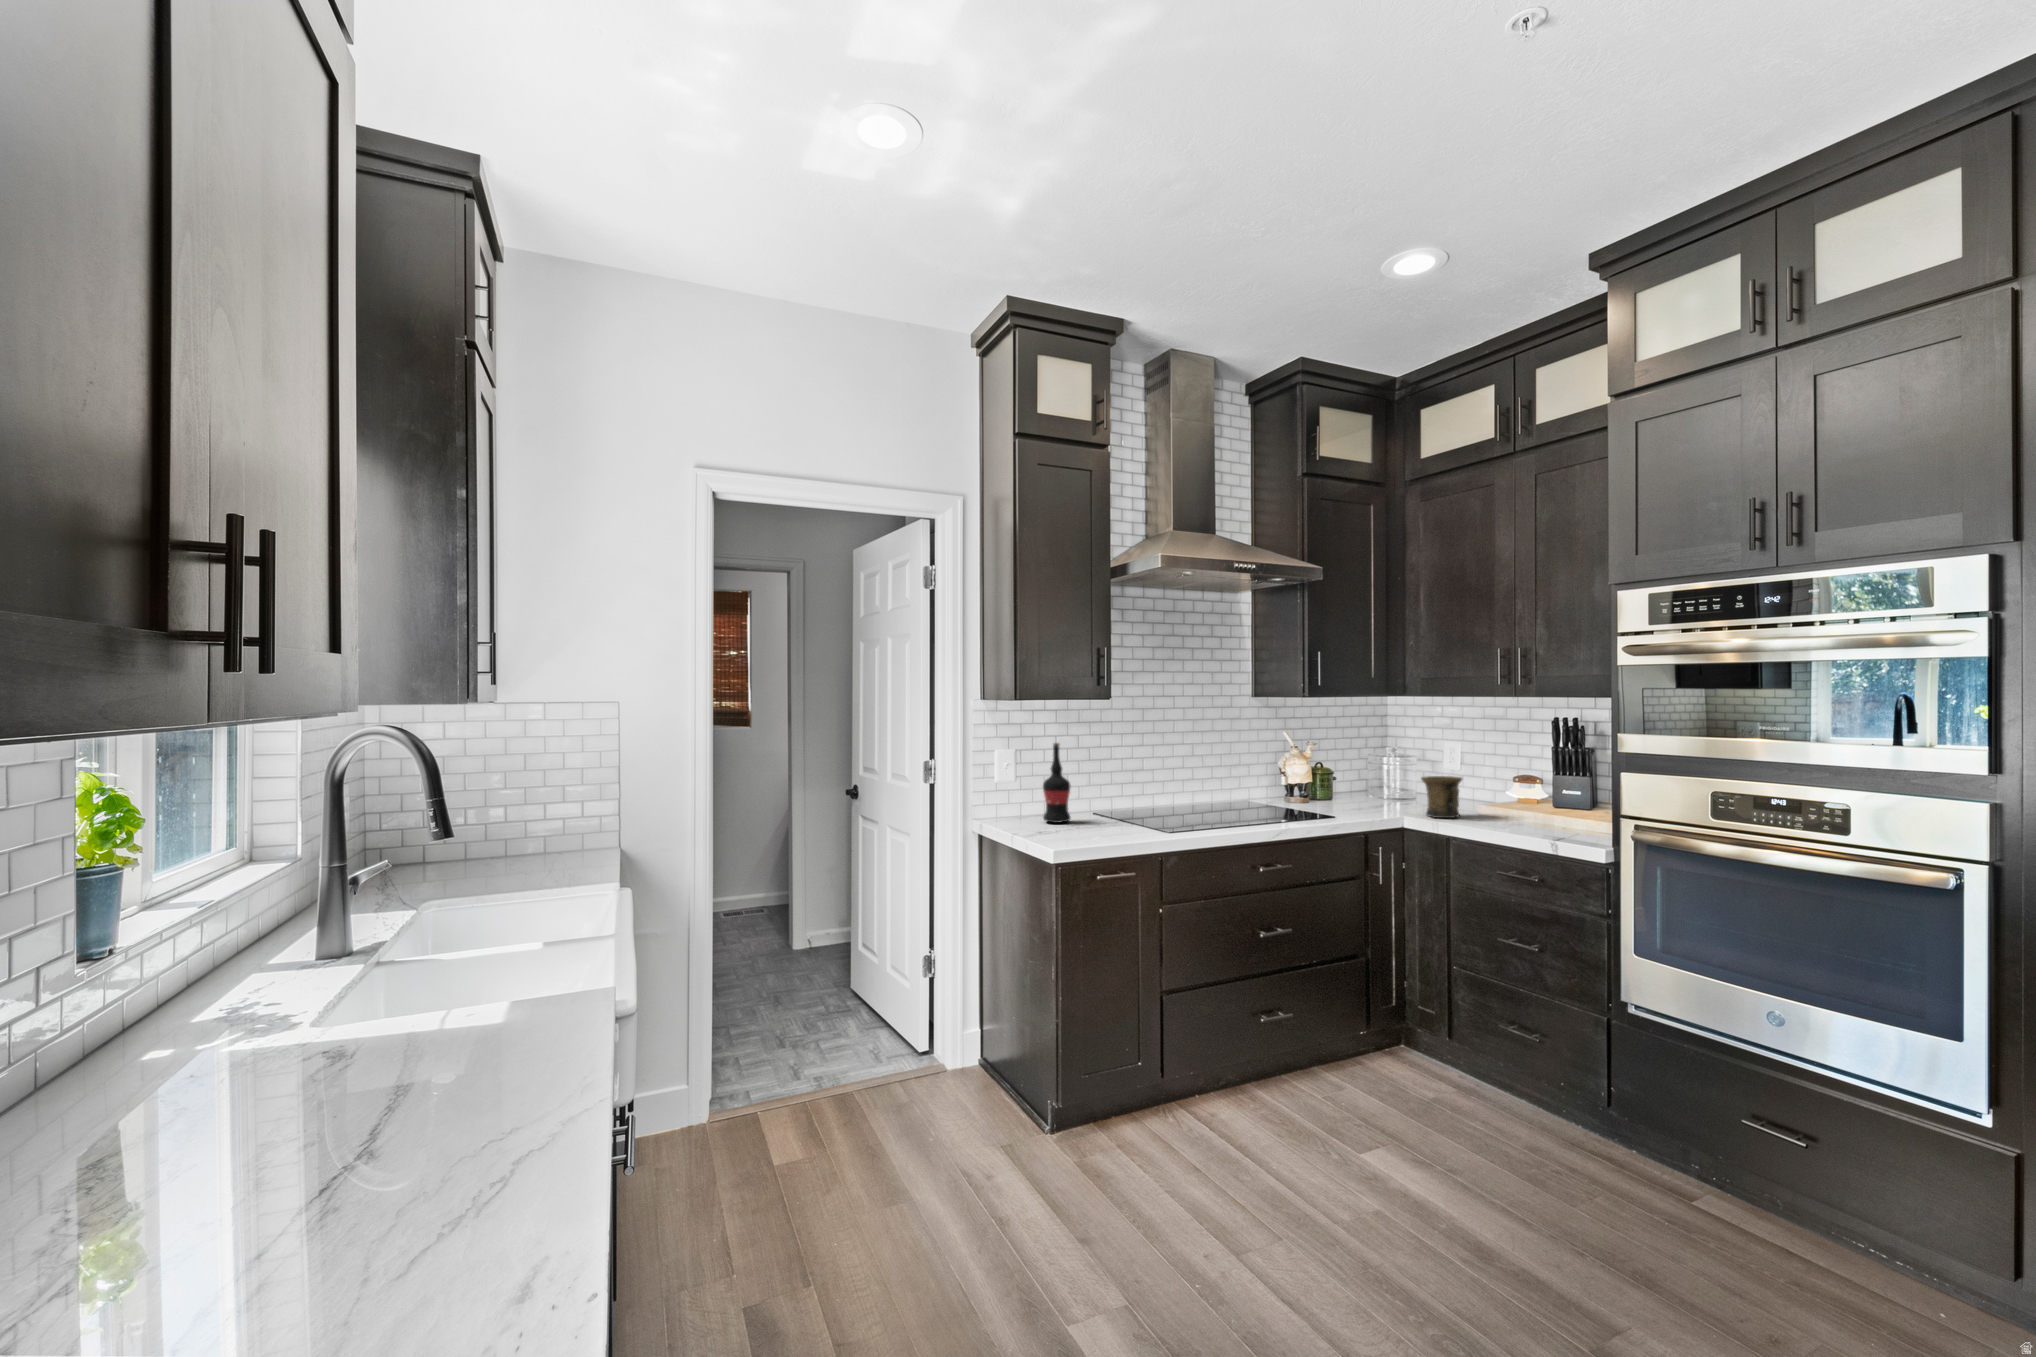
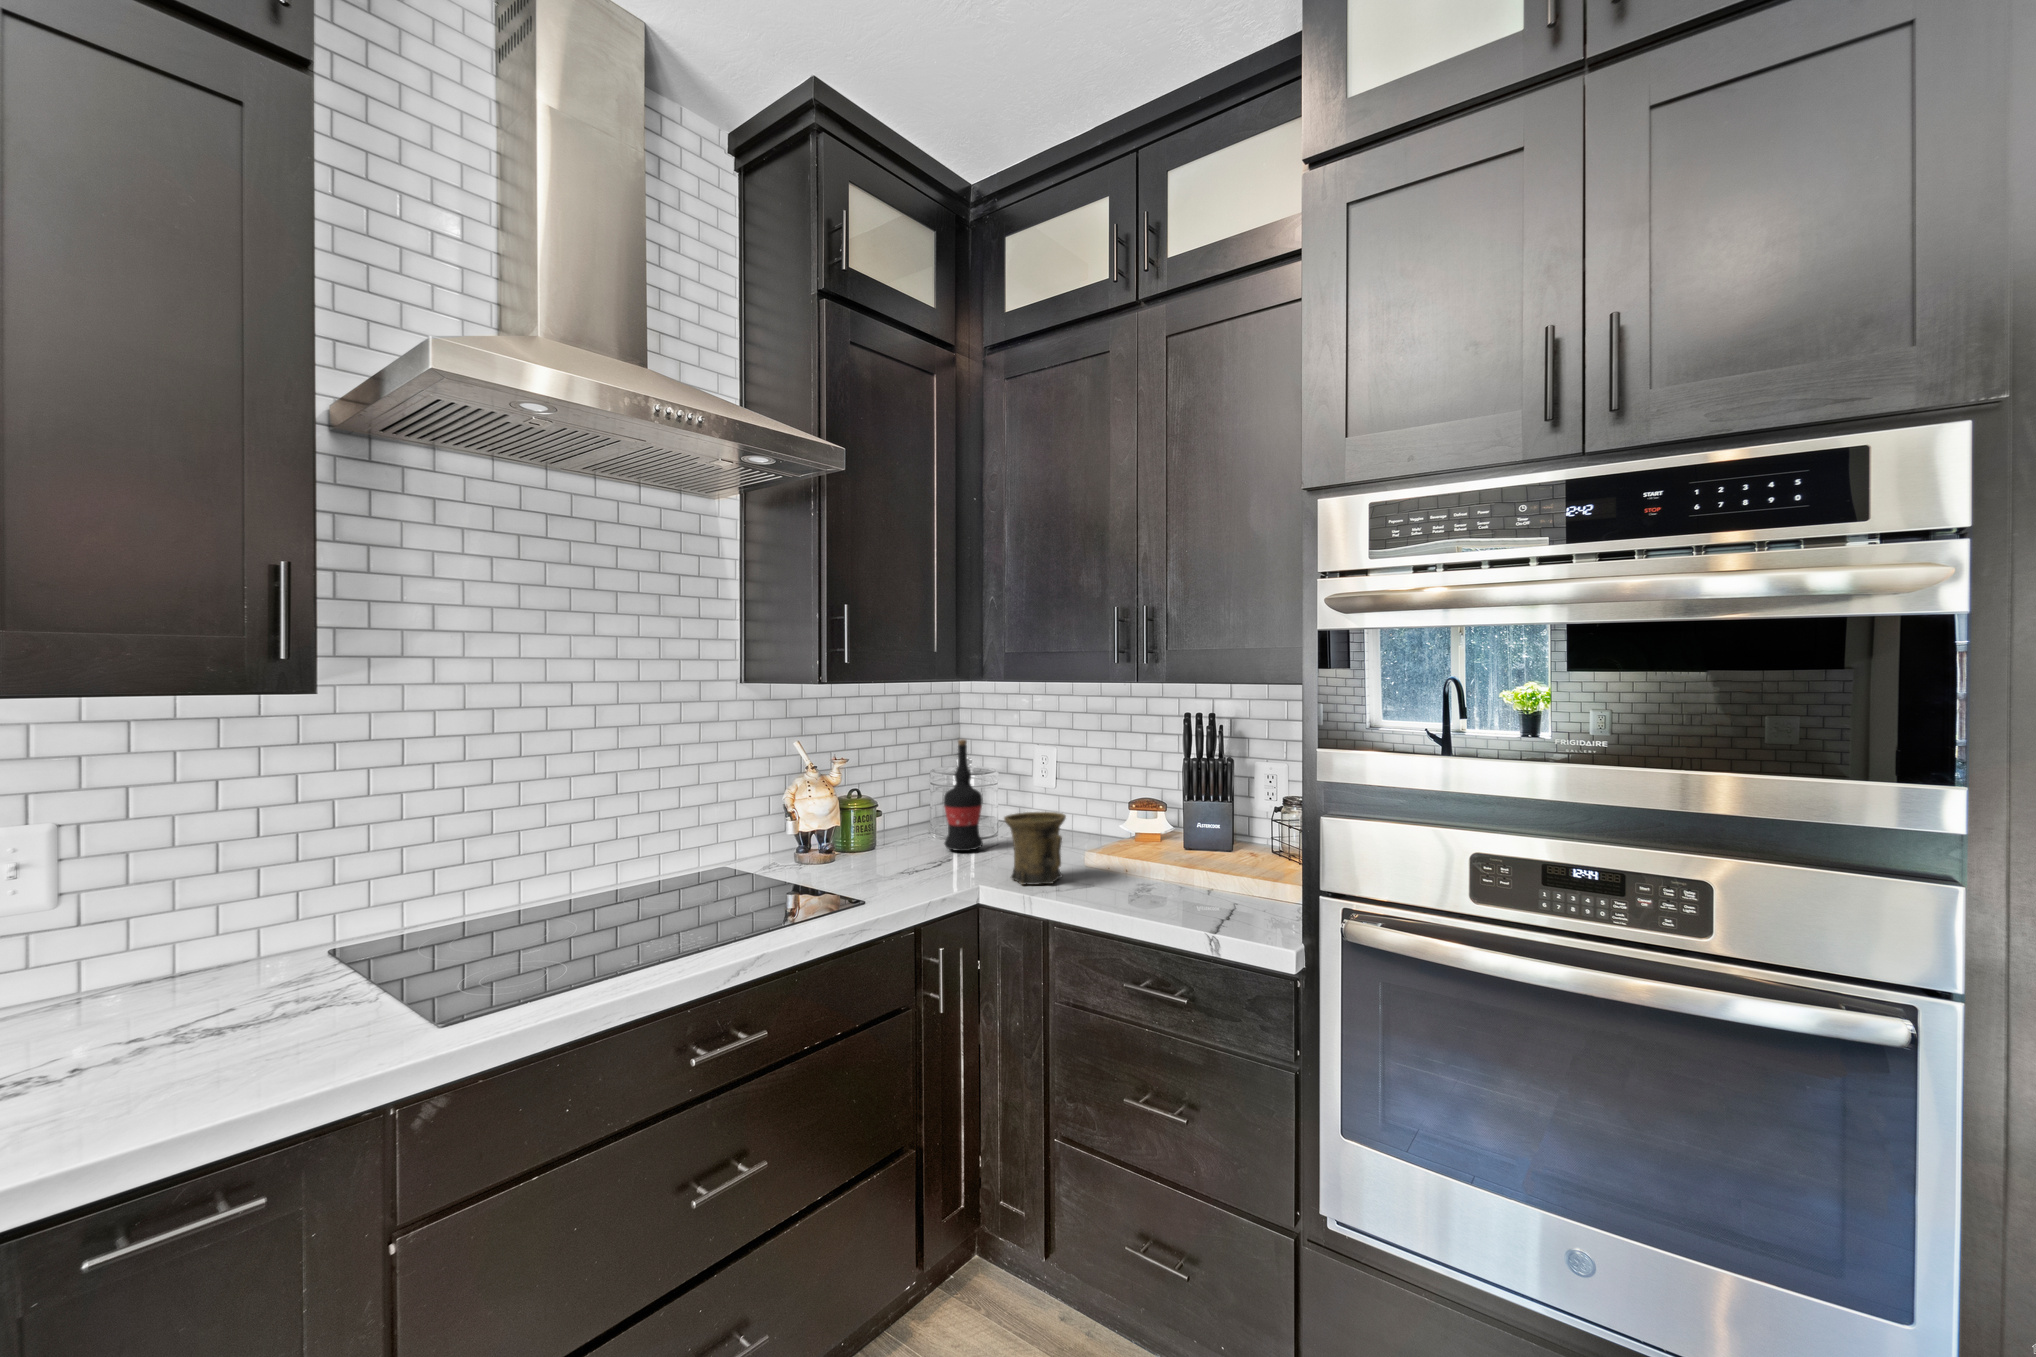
wine bottle: present [1043,743,1071,823] -> present [944,739,983,851]

